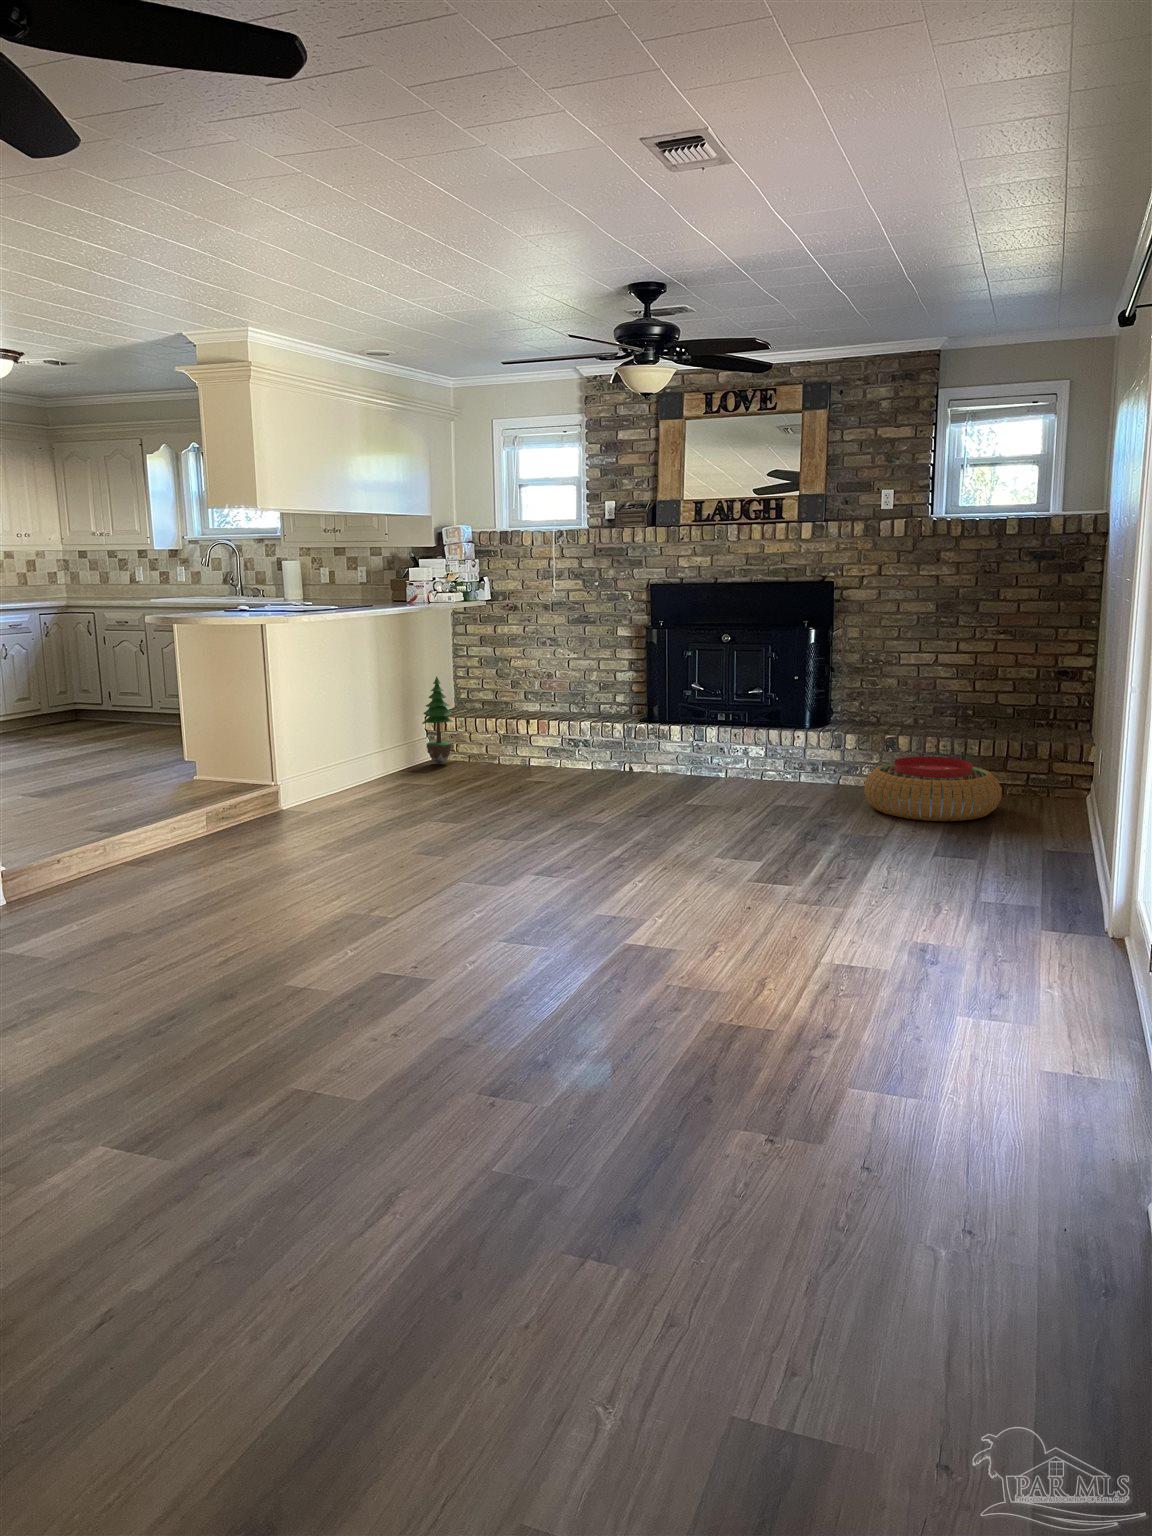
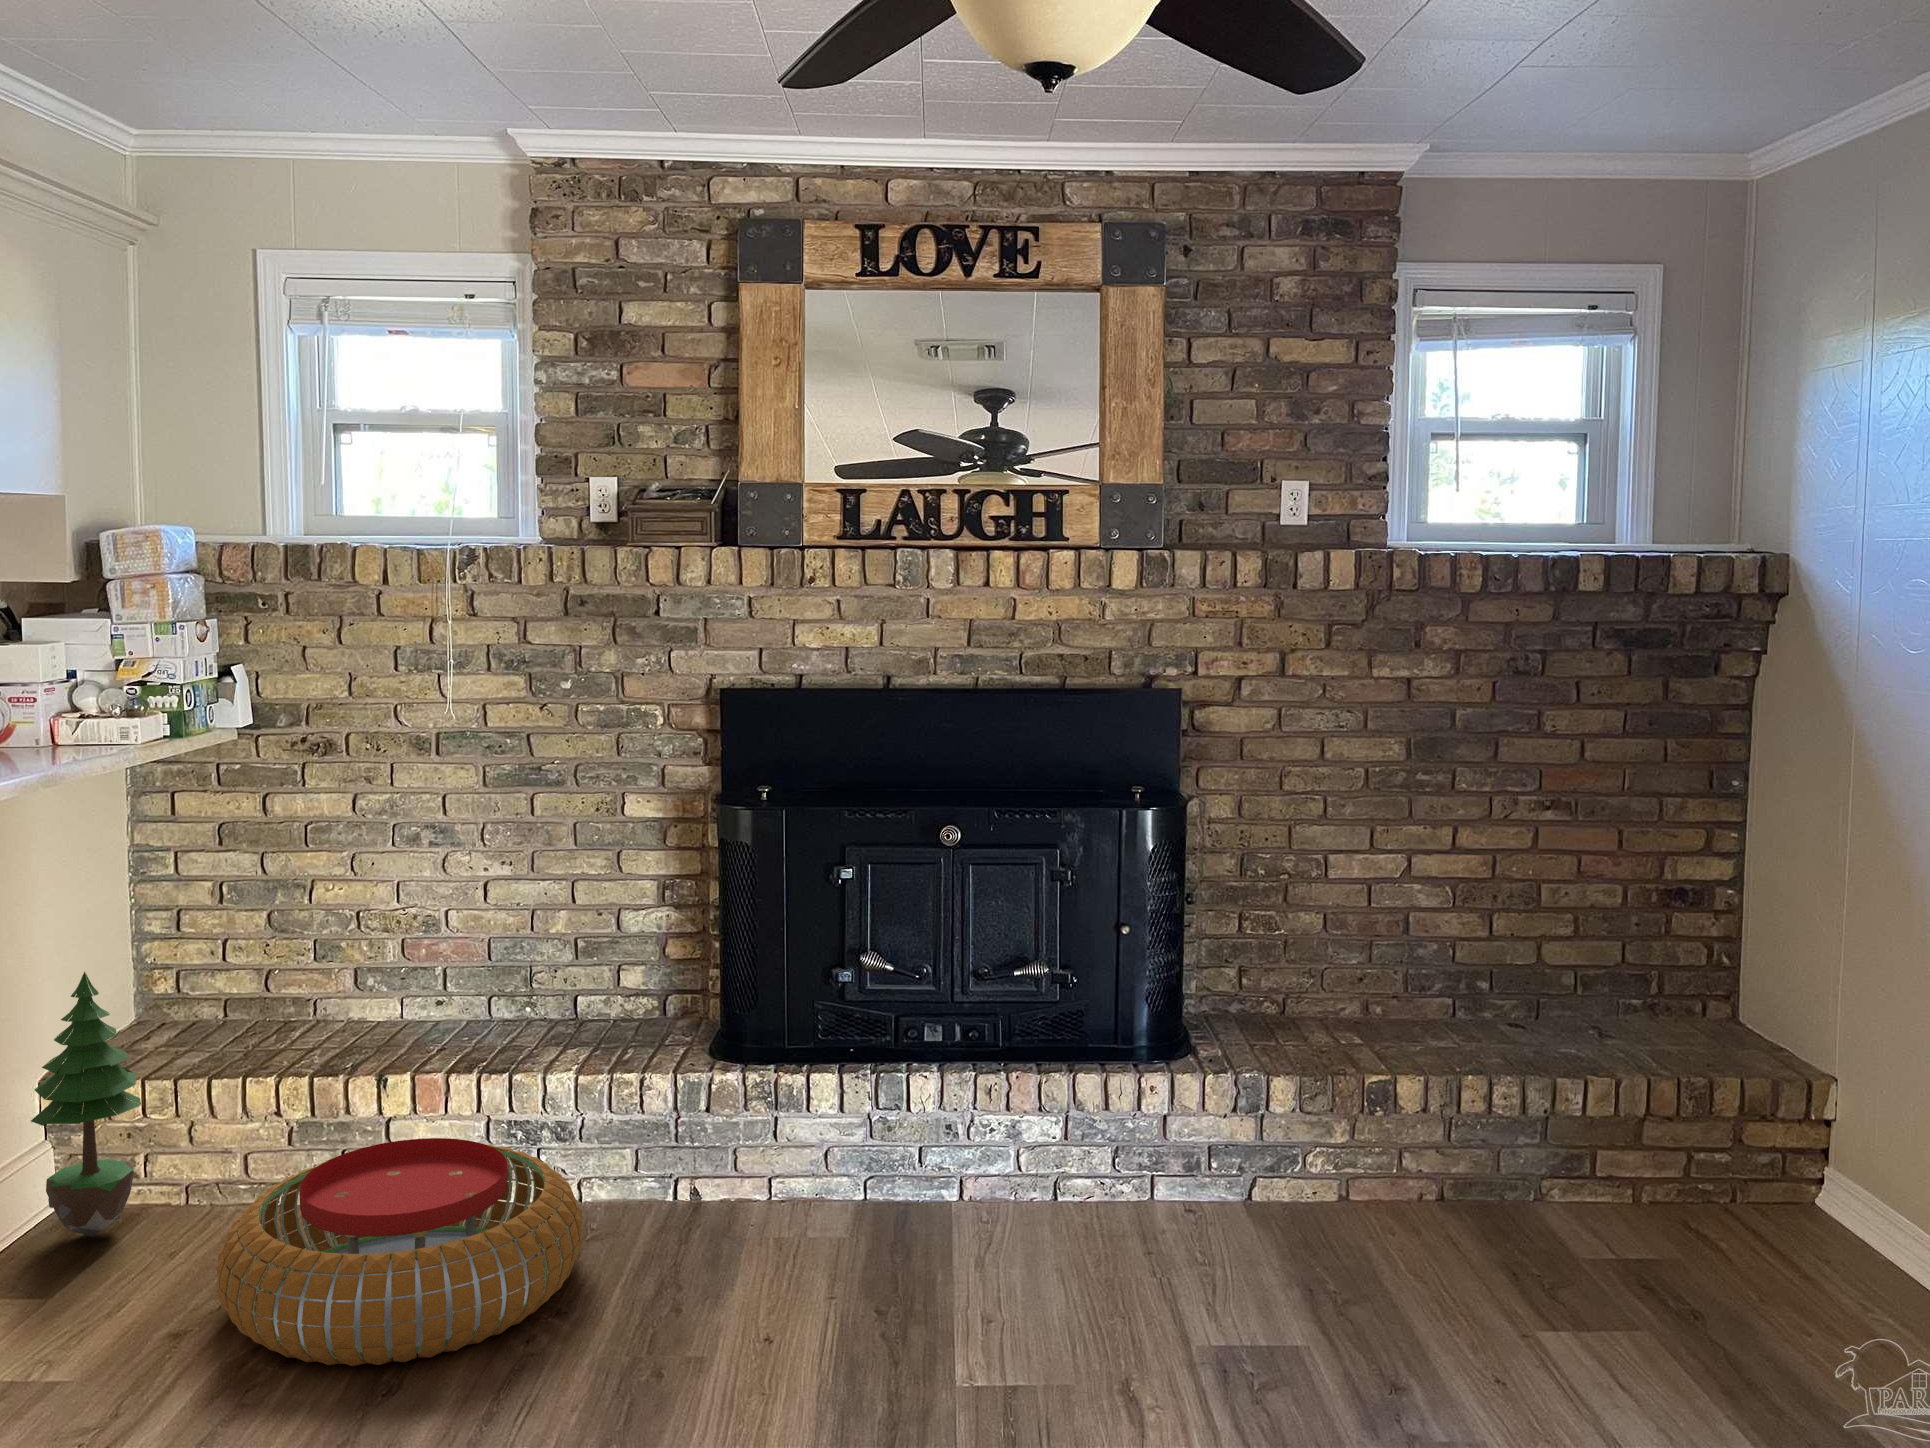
pouf: present [864,757,1002,821] -> present [217,1138,582,1366]

